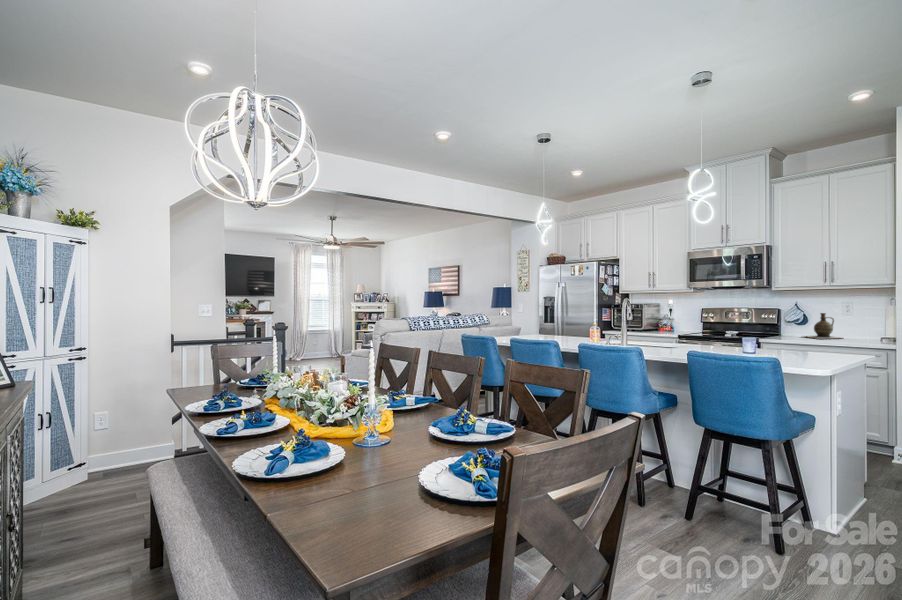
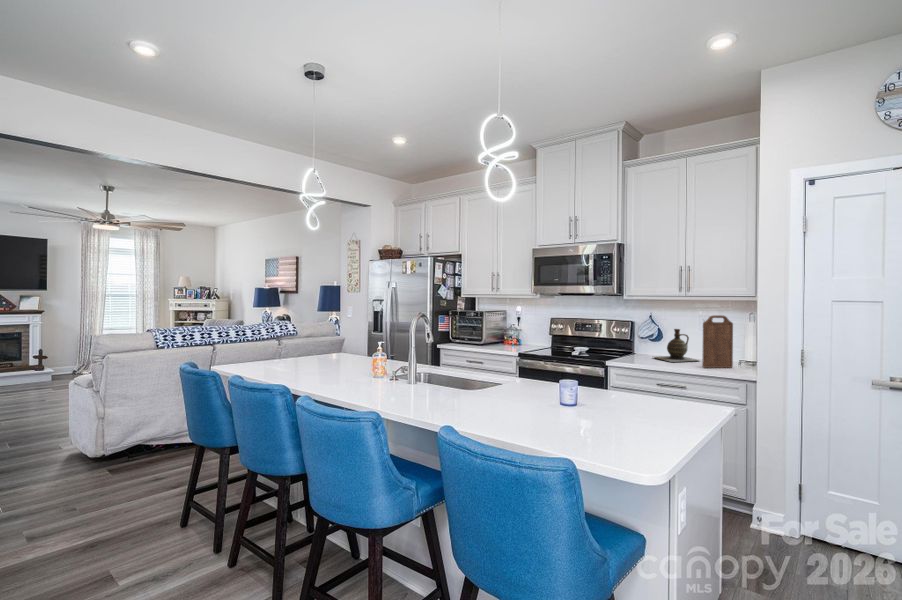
cutting board: none [849,300,877,342] -> present [702,315,733,368]

